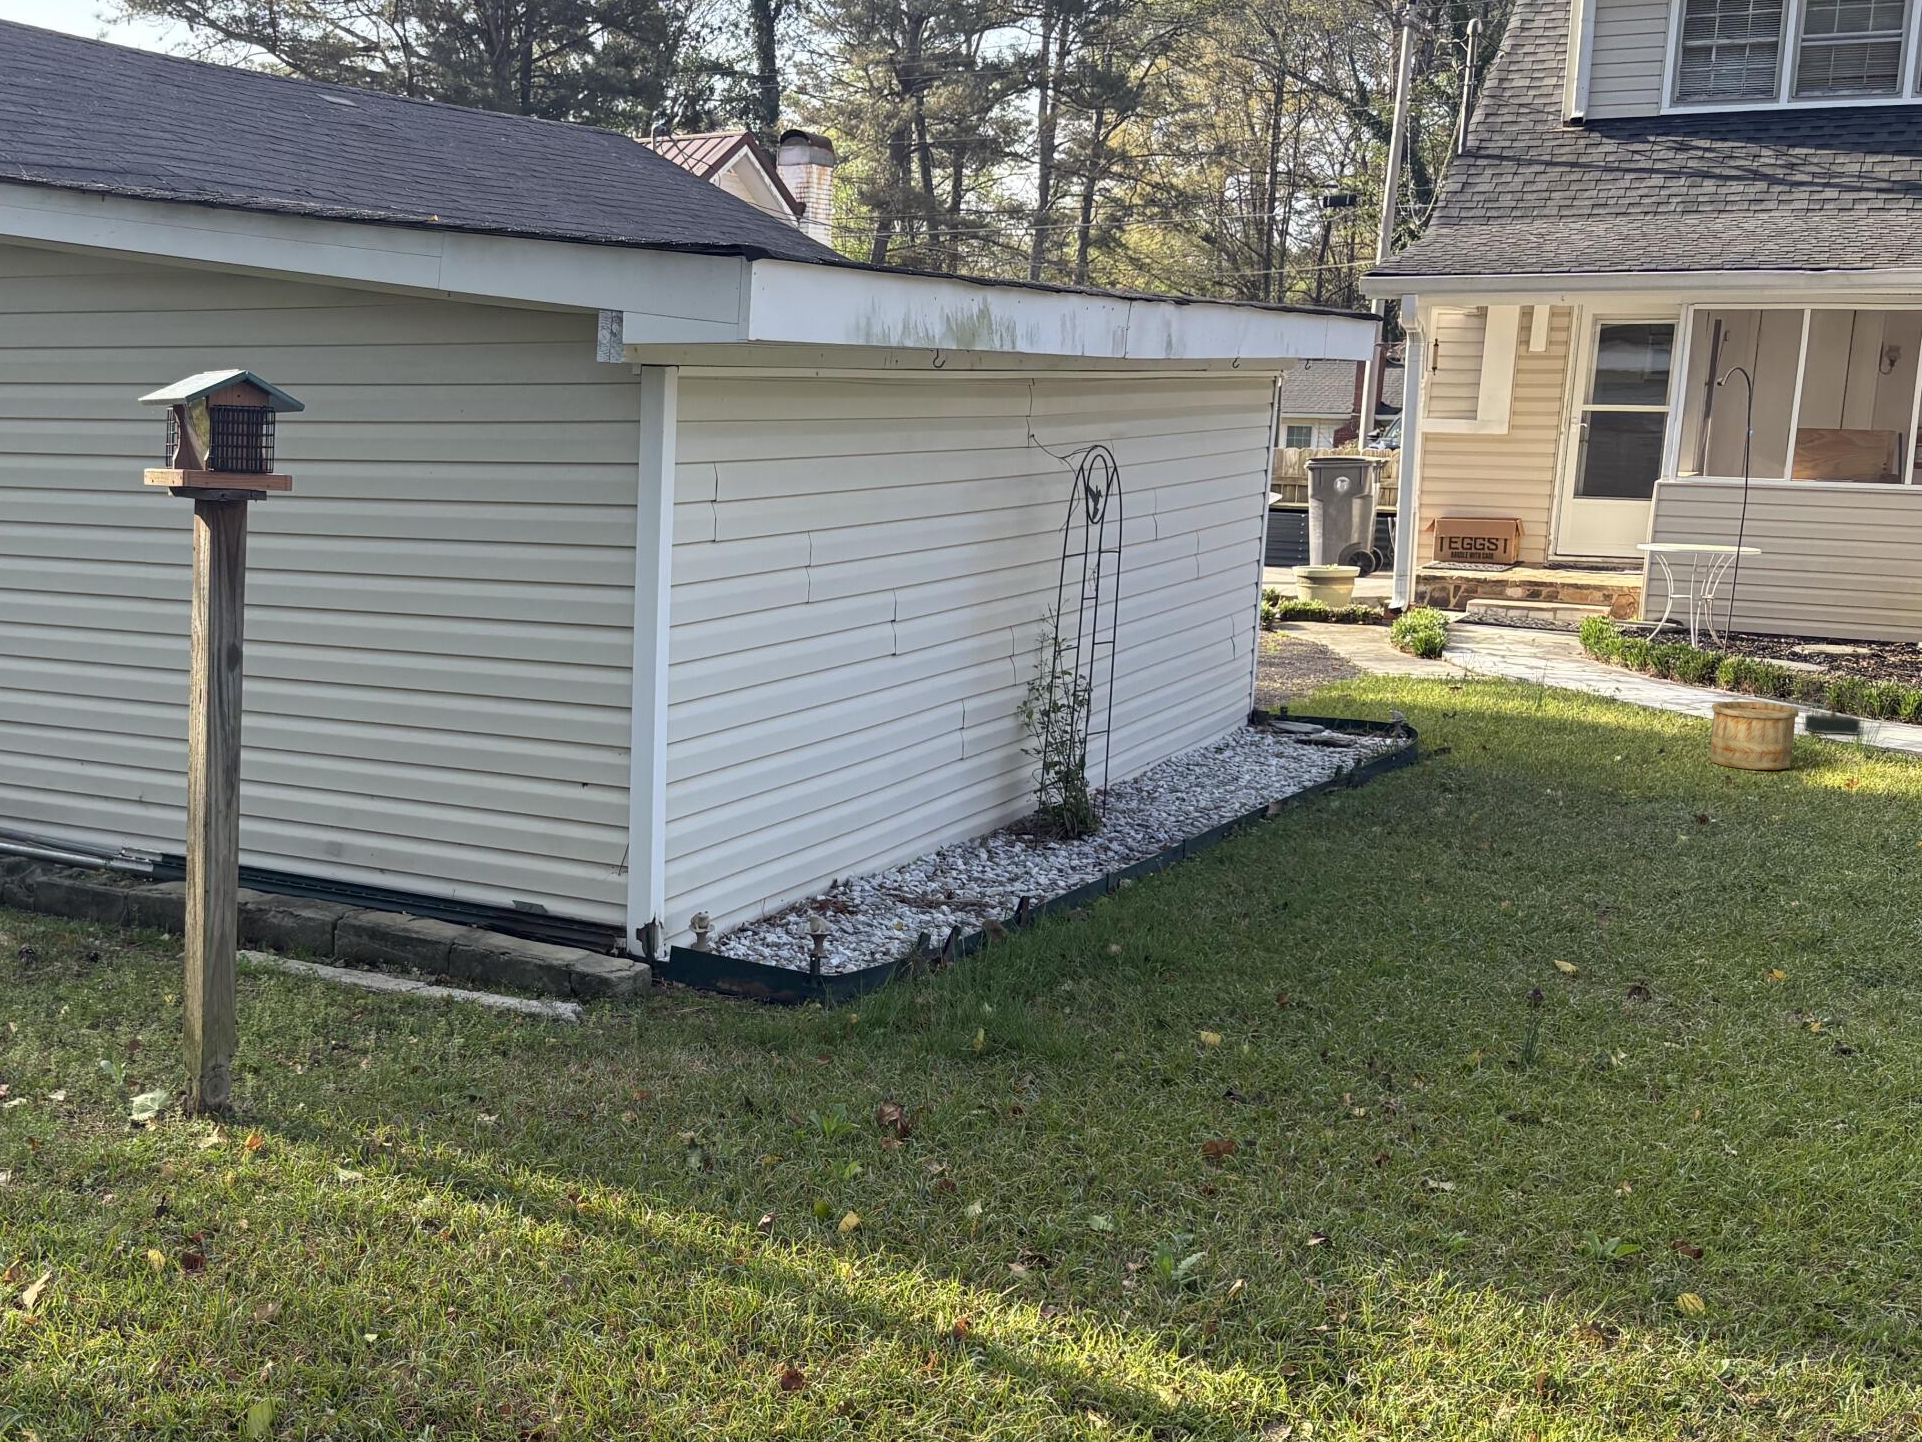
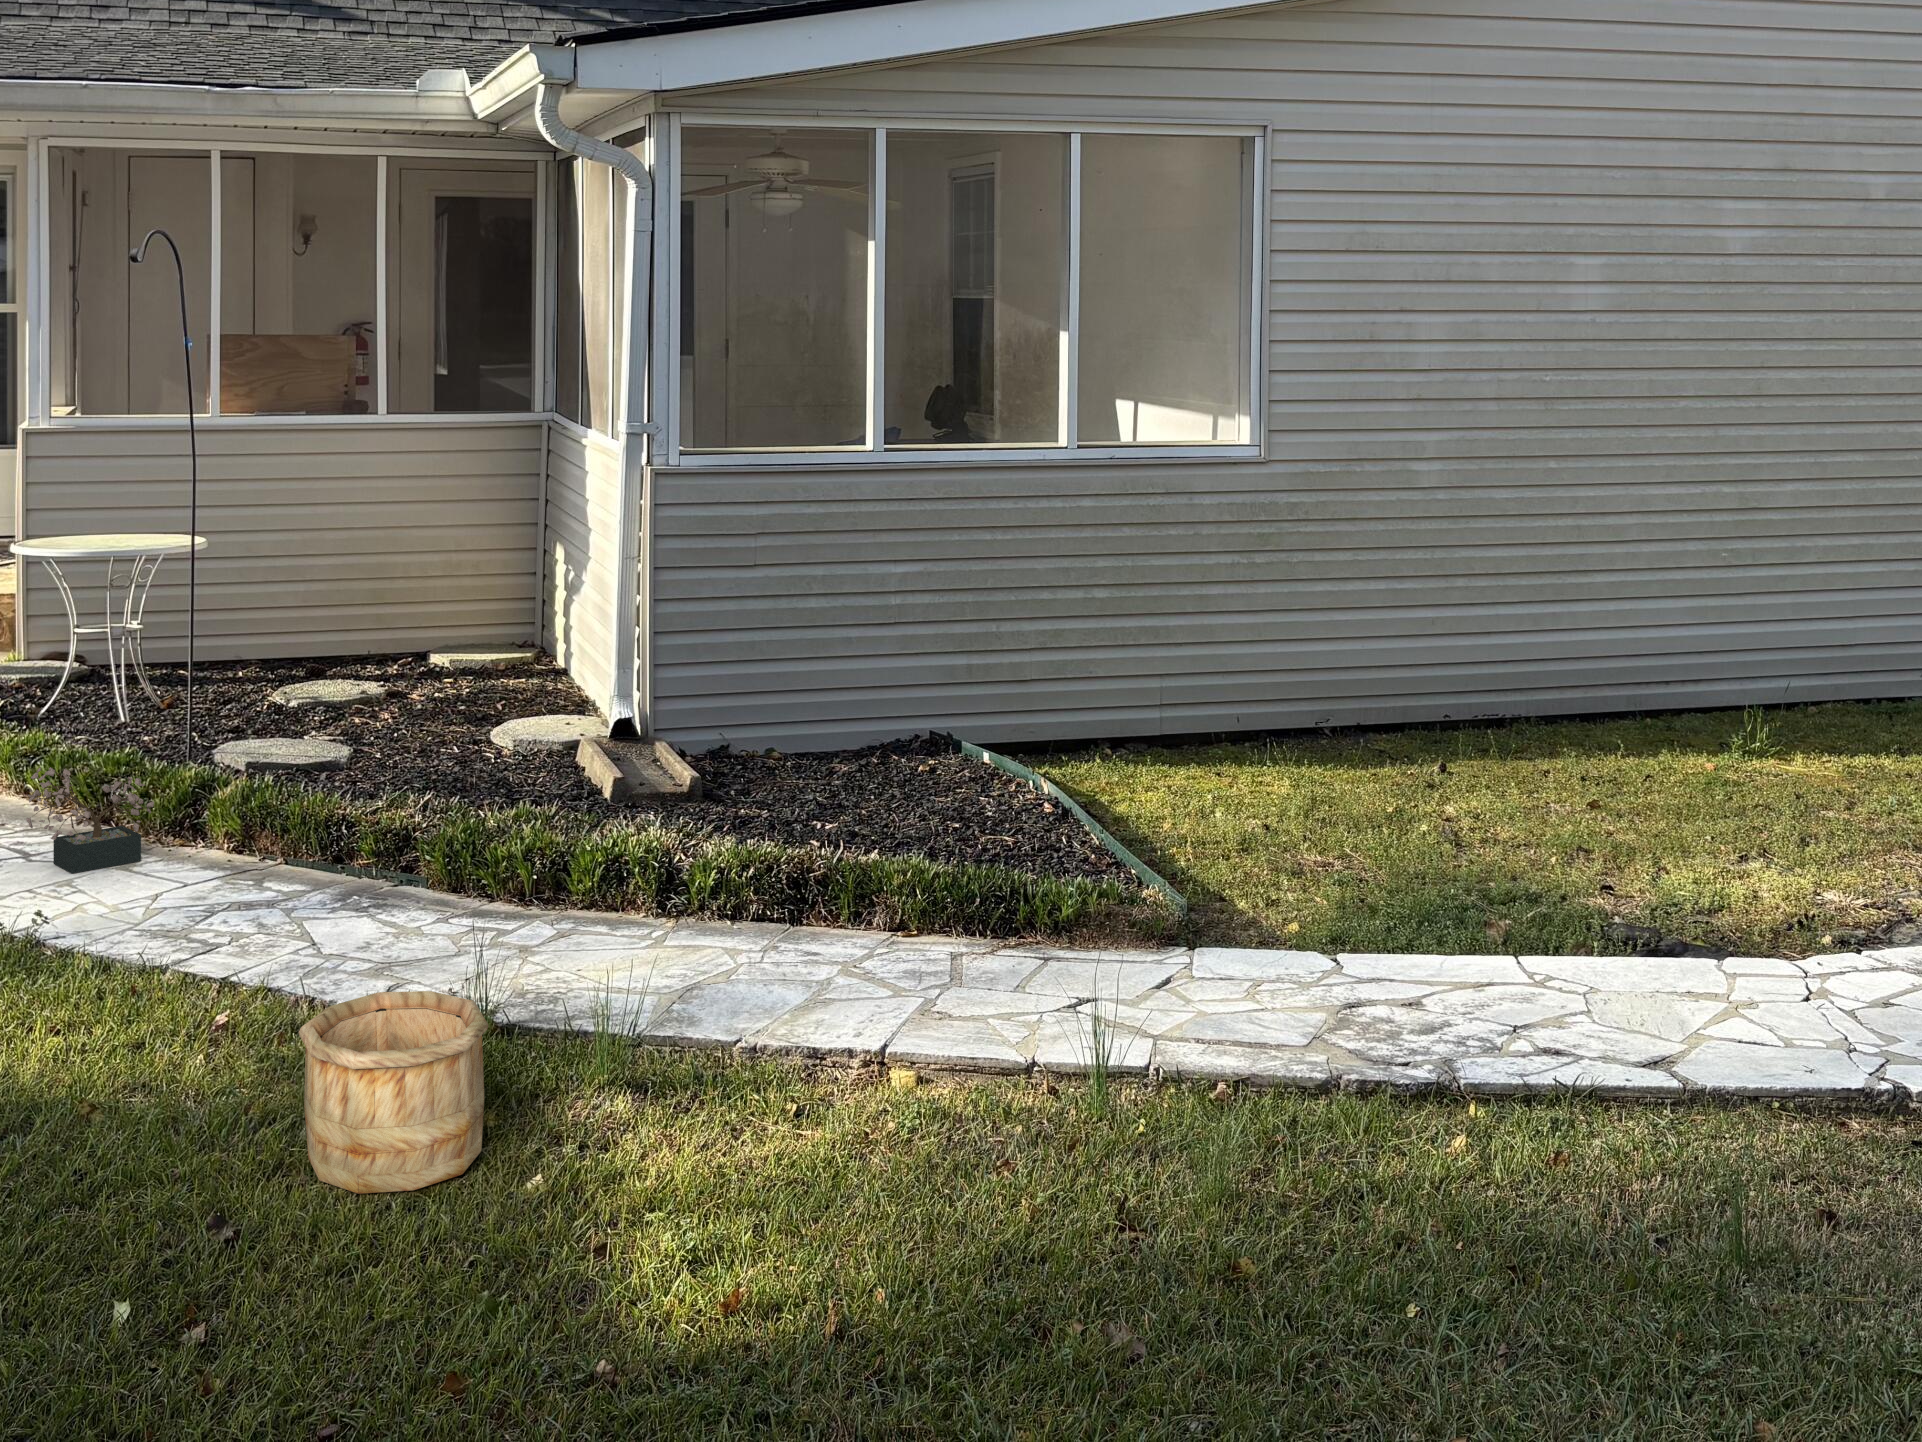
decorative plant: present [1794,674,1870,735] -> present [26,767,154,874]

